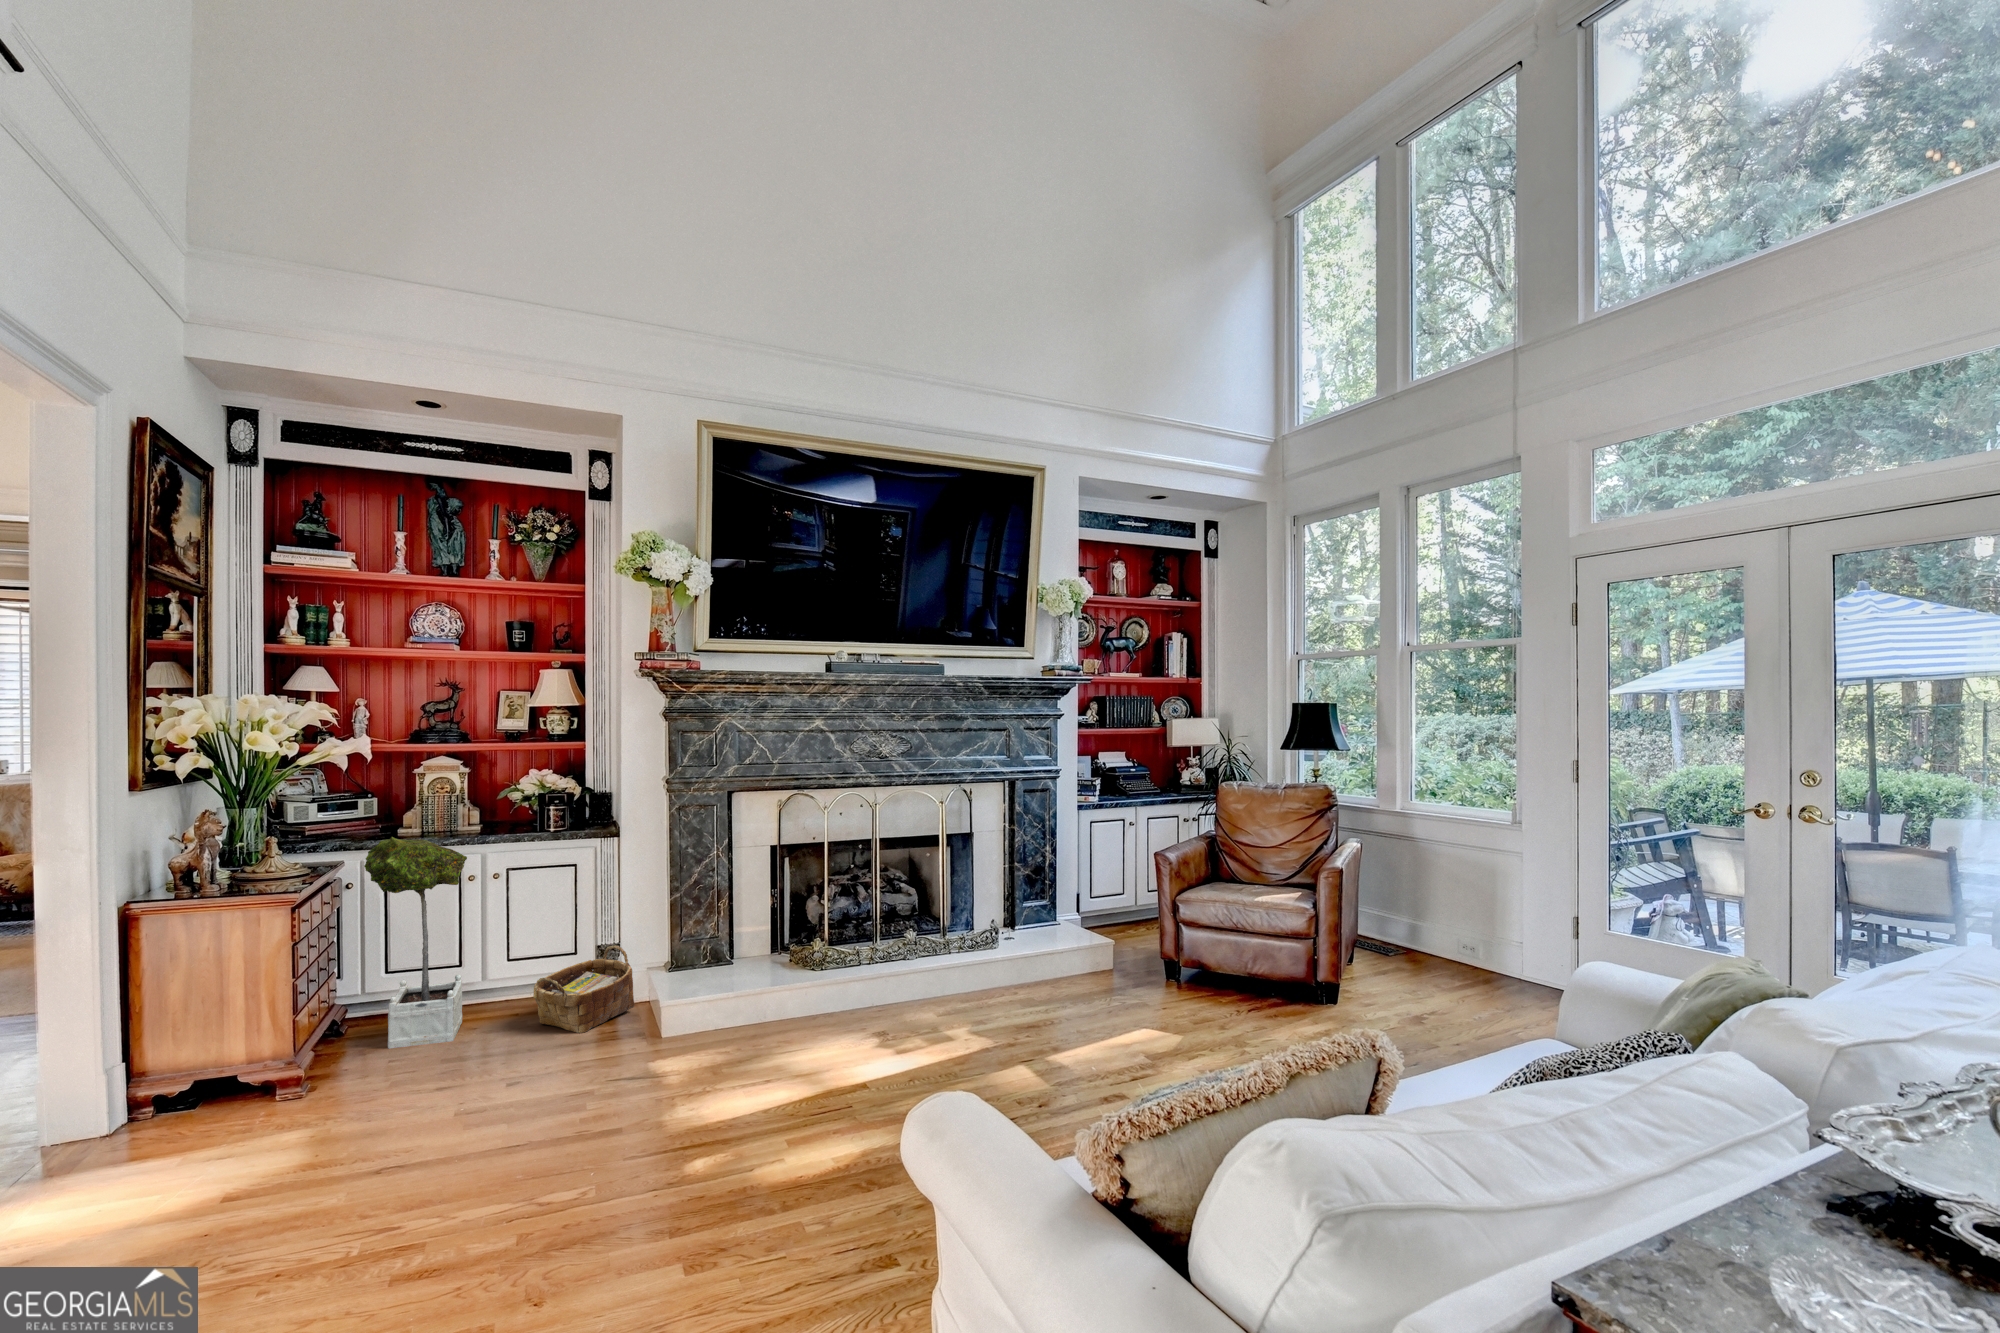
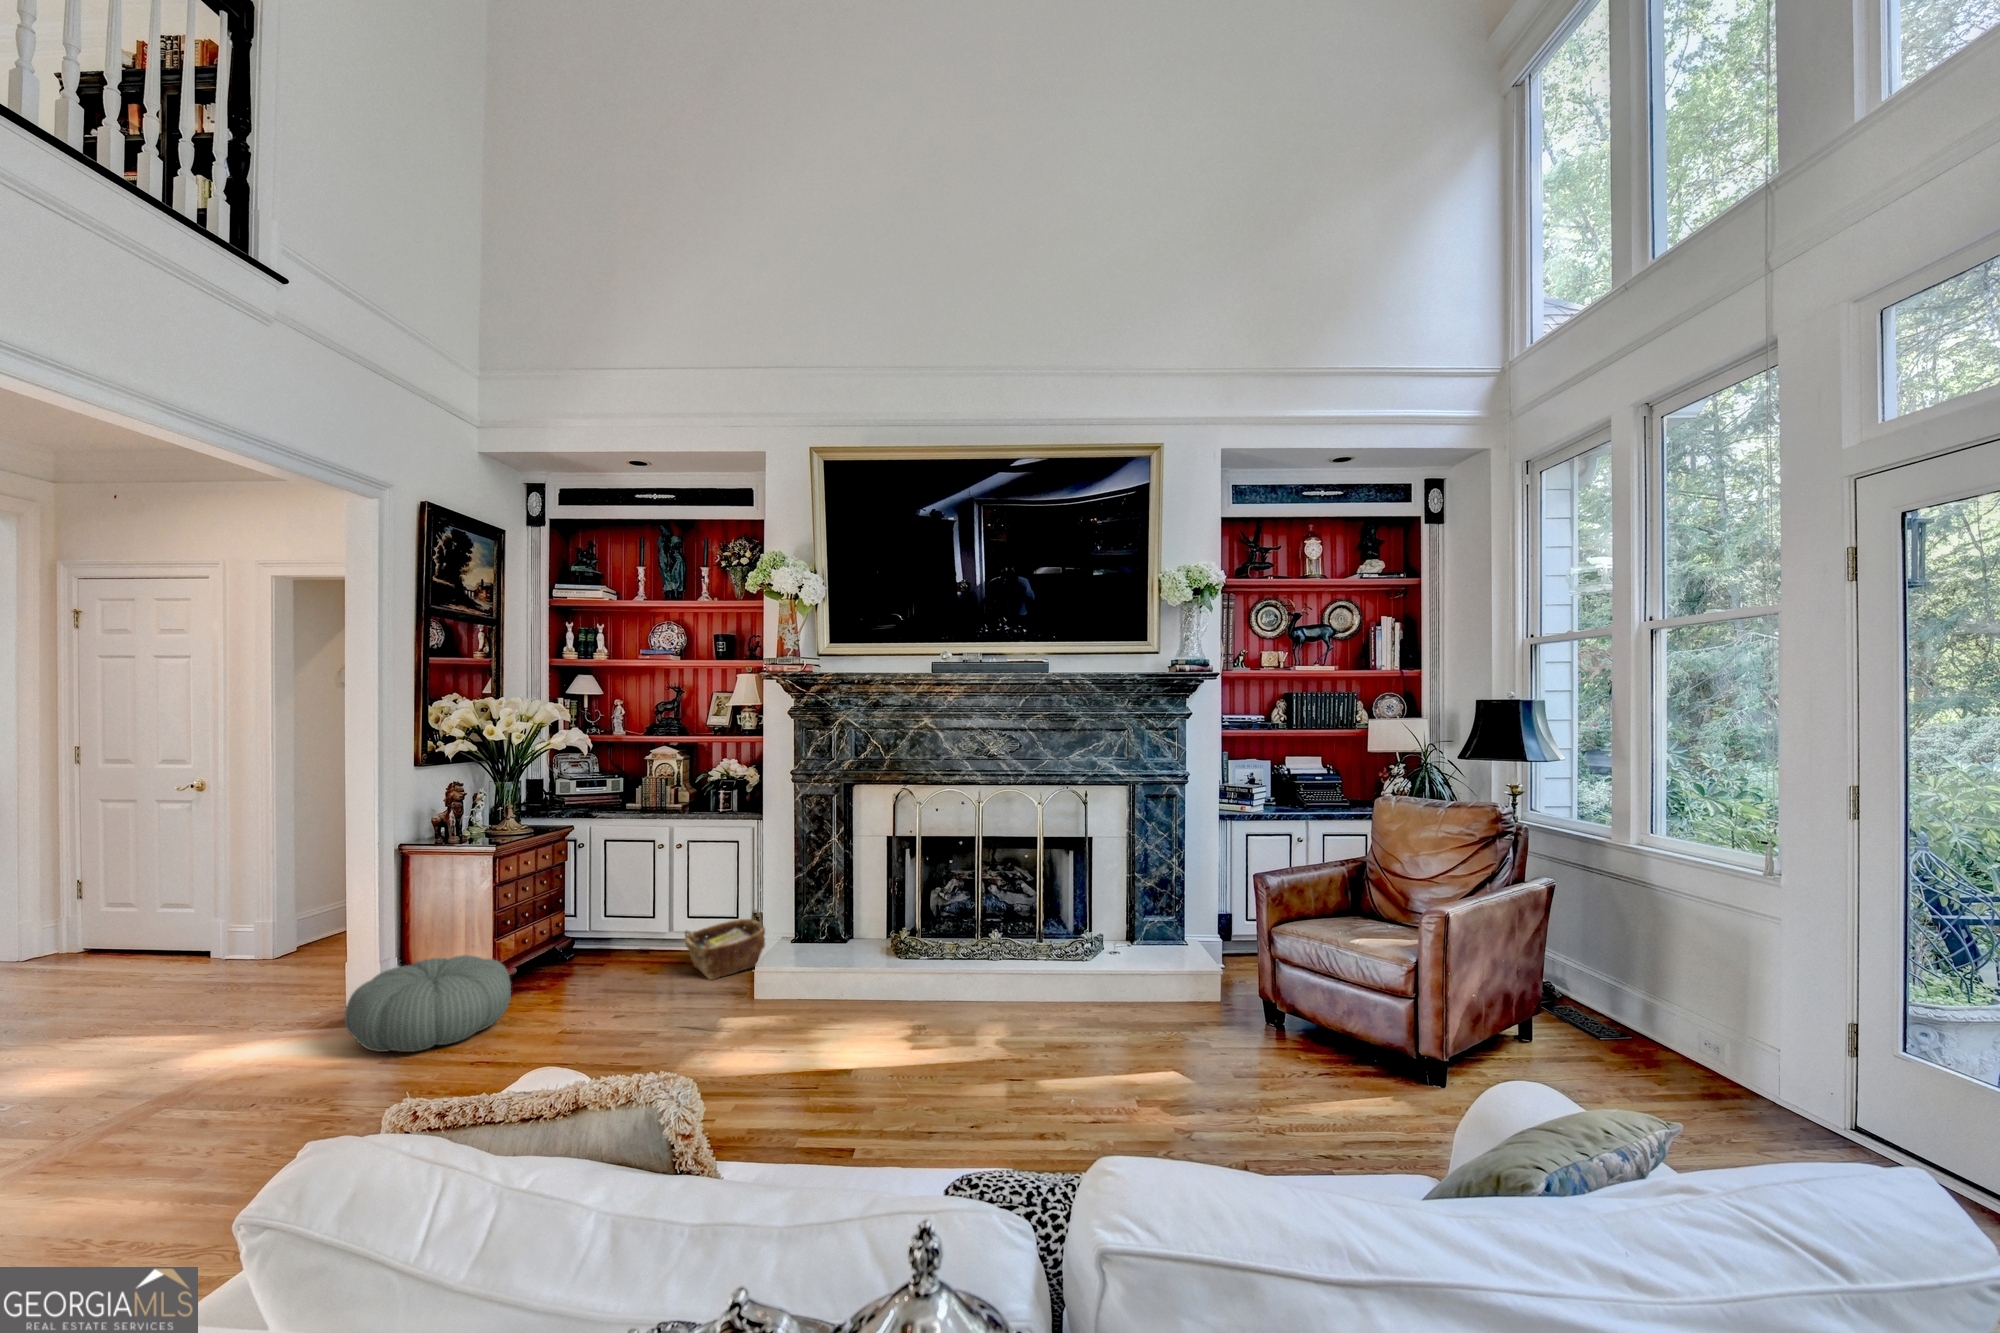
potted tree: present [364,837,467,1049] -> none [573,808,650,971]
pouf: none [117,1040,366,1185] -> present [345,955,511,1052]

